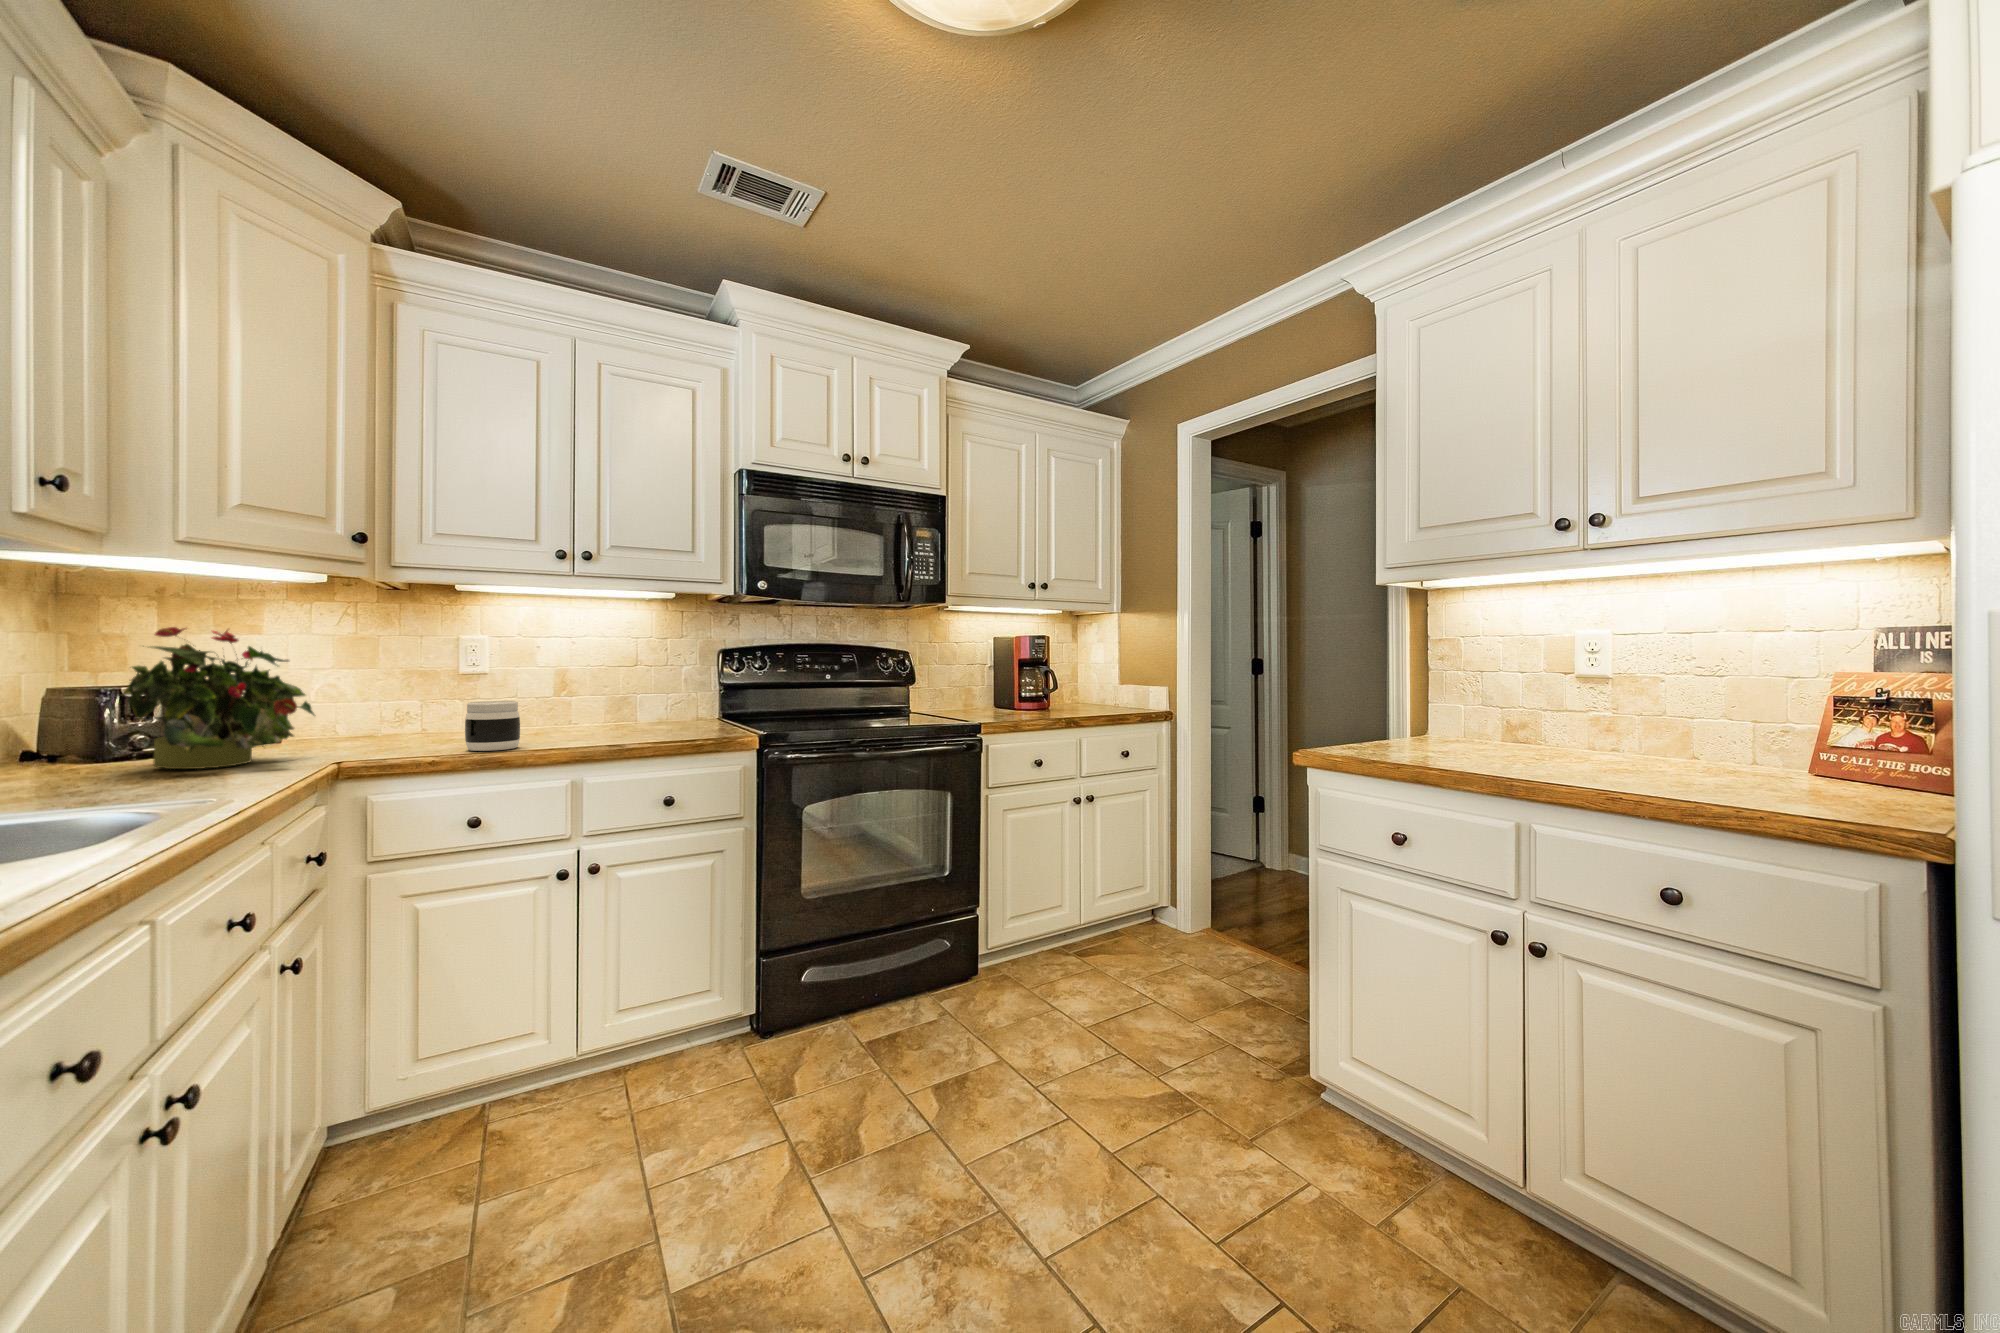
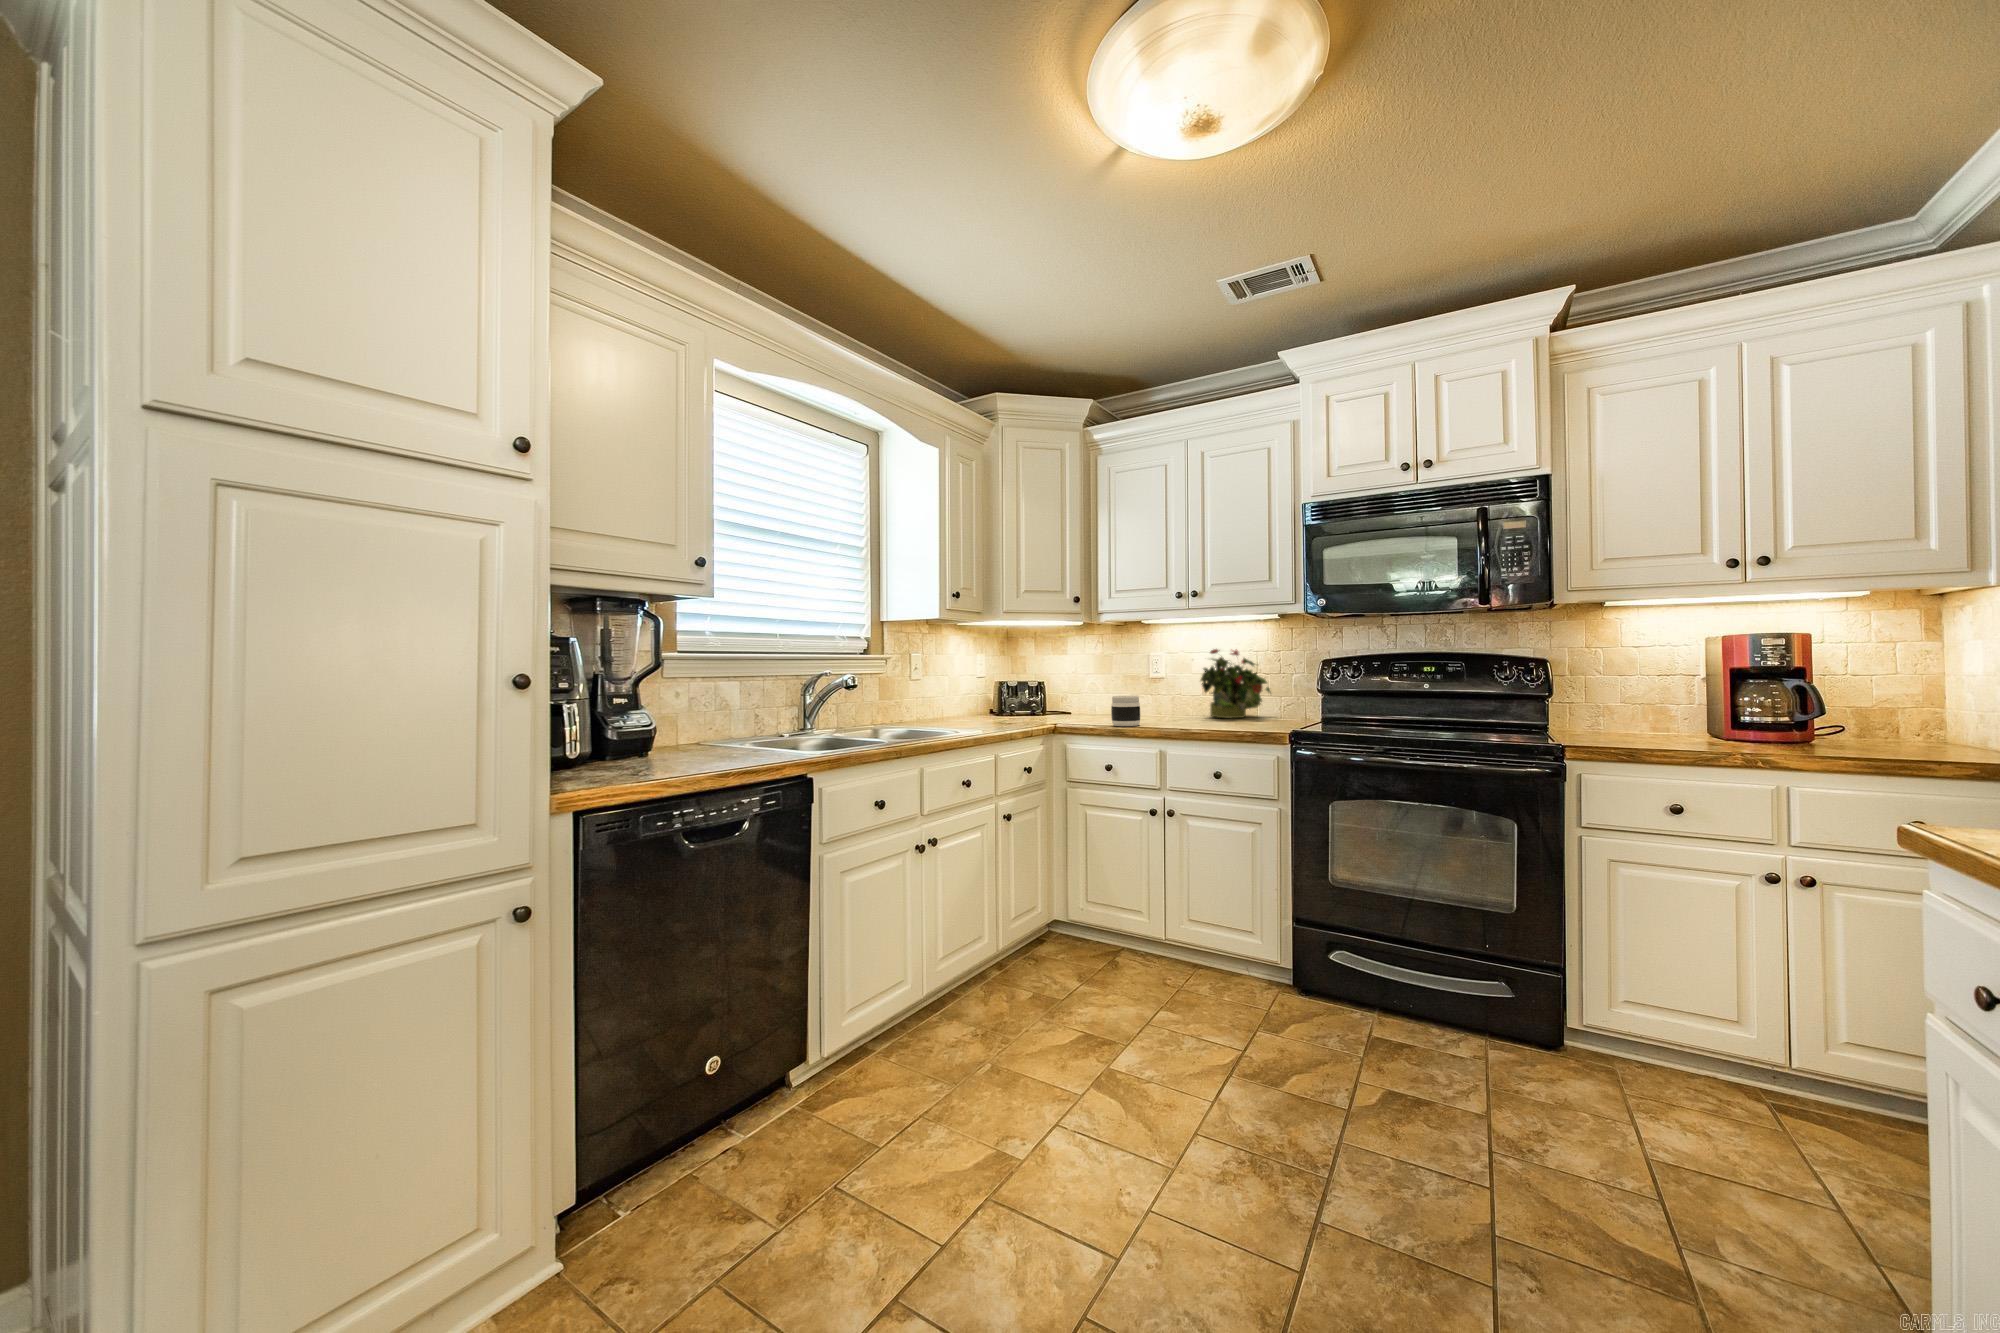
potted plant: present [122,627,314,769] -> present [1201,649,1270,718]

